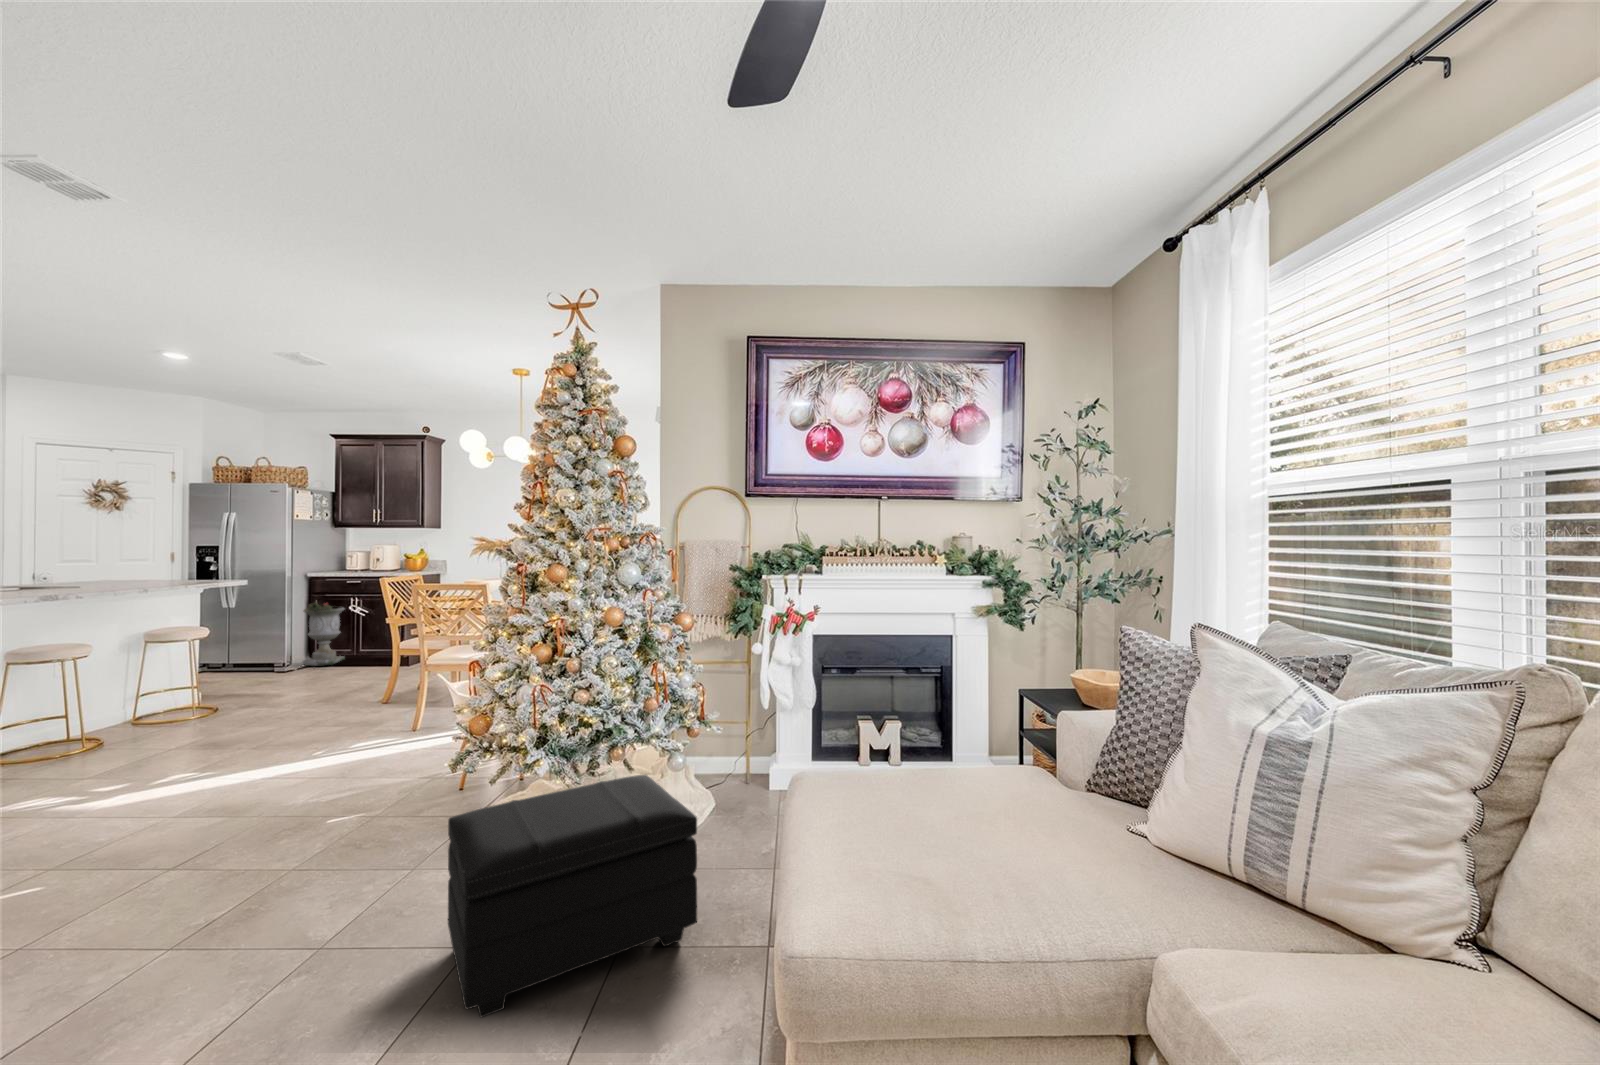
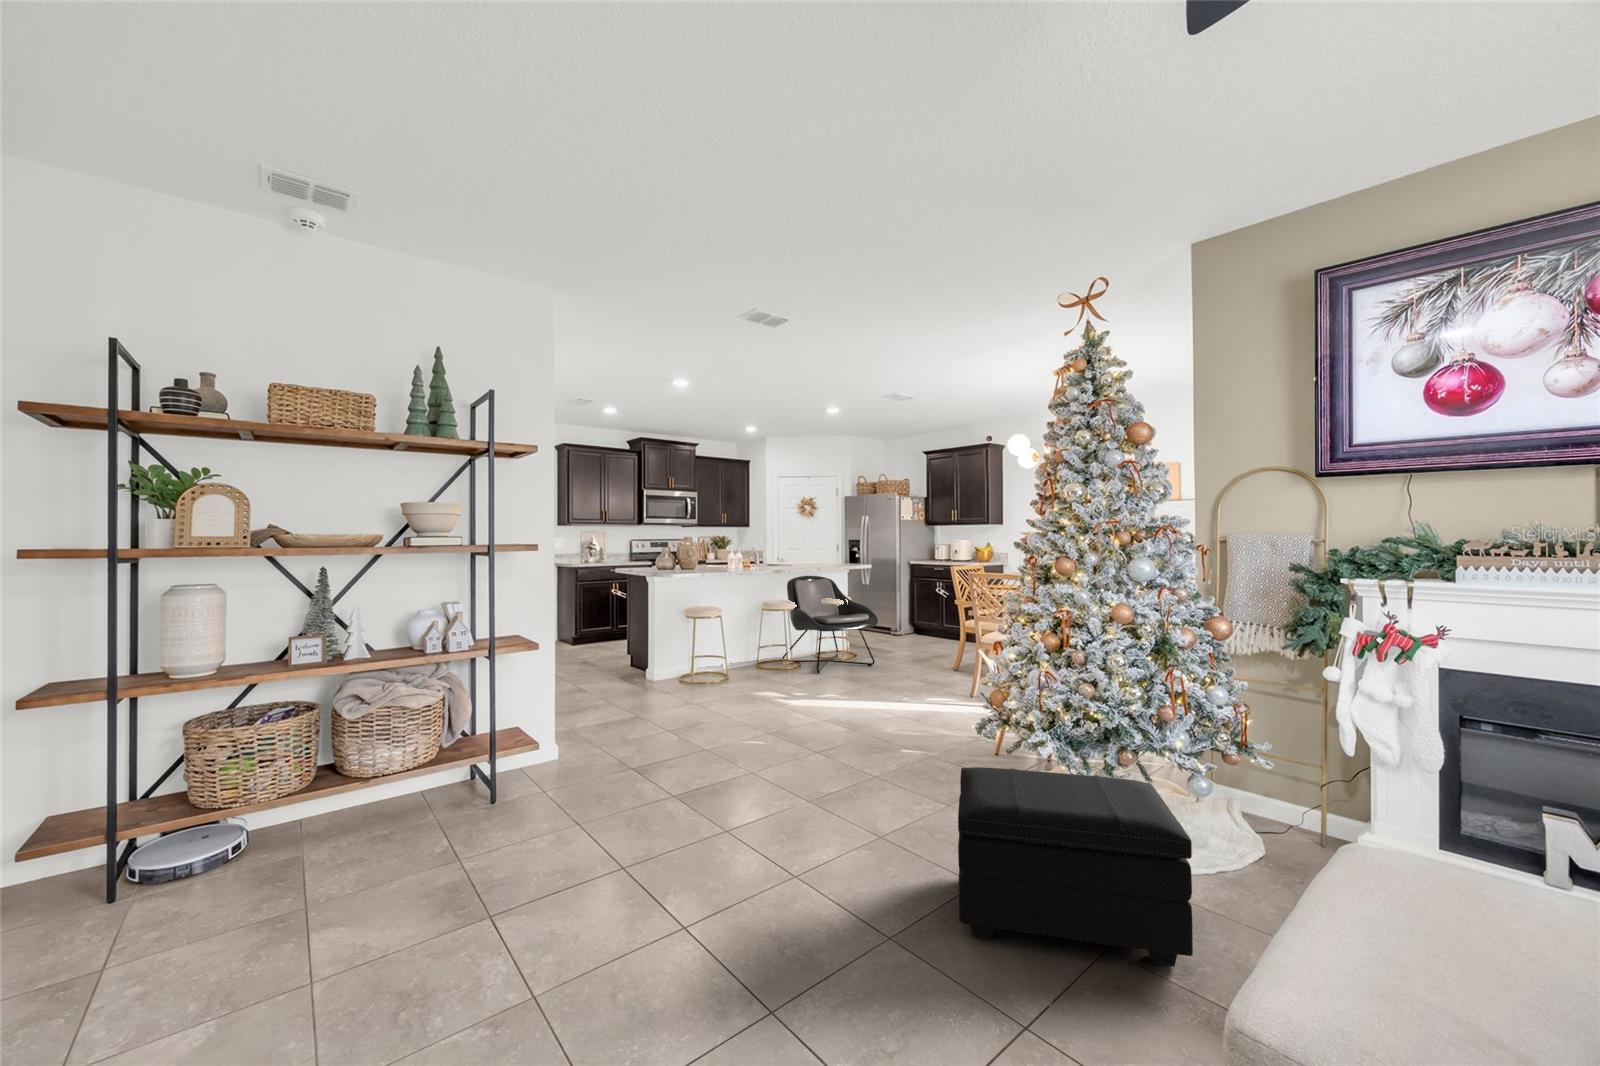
lounge chair: none [64,599,263,743] -> present [783,576,878,673]
planter: present [302,602,345,666] -> none [908,584,936,637]

